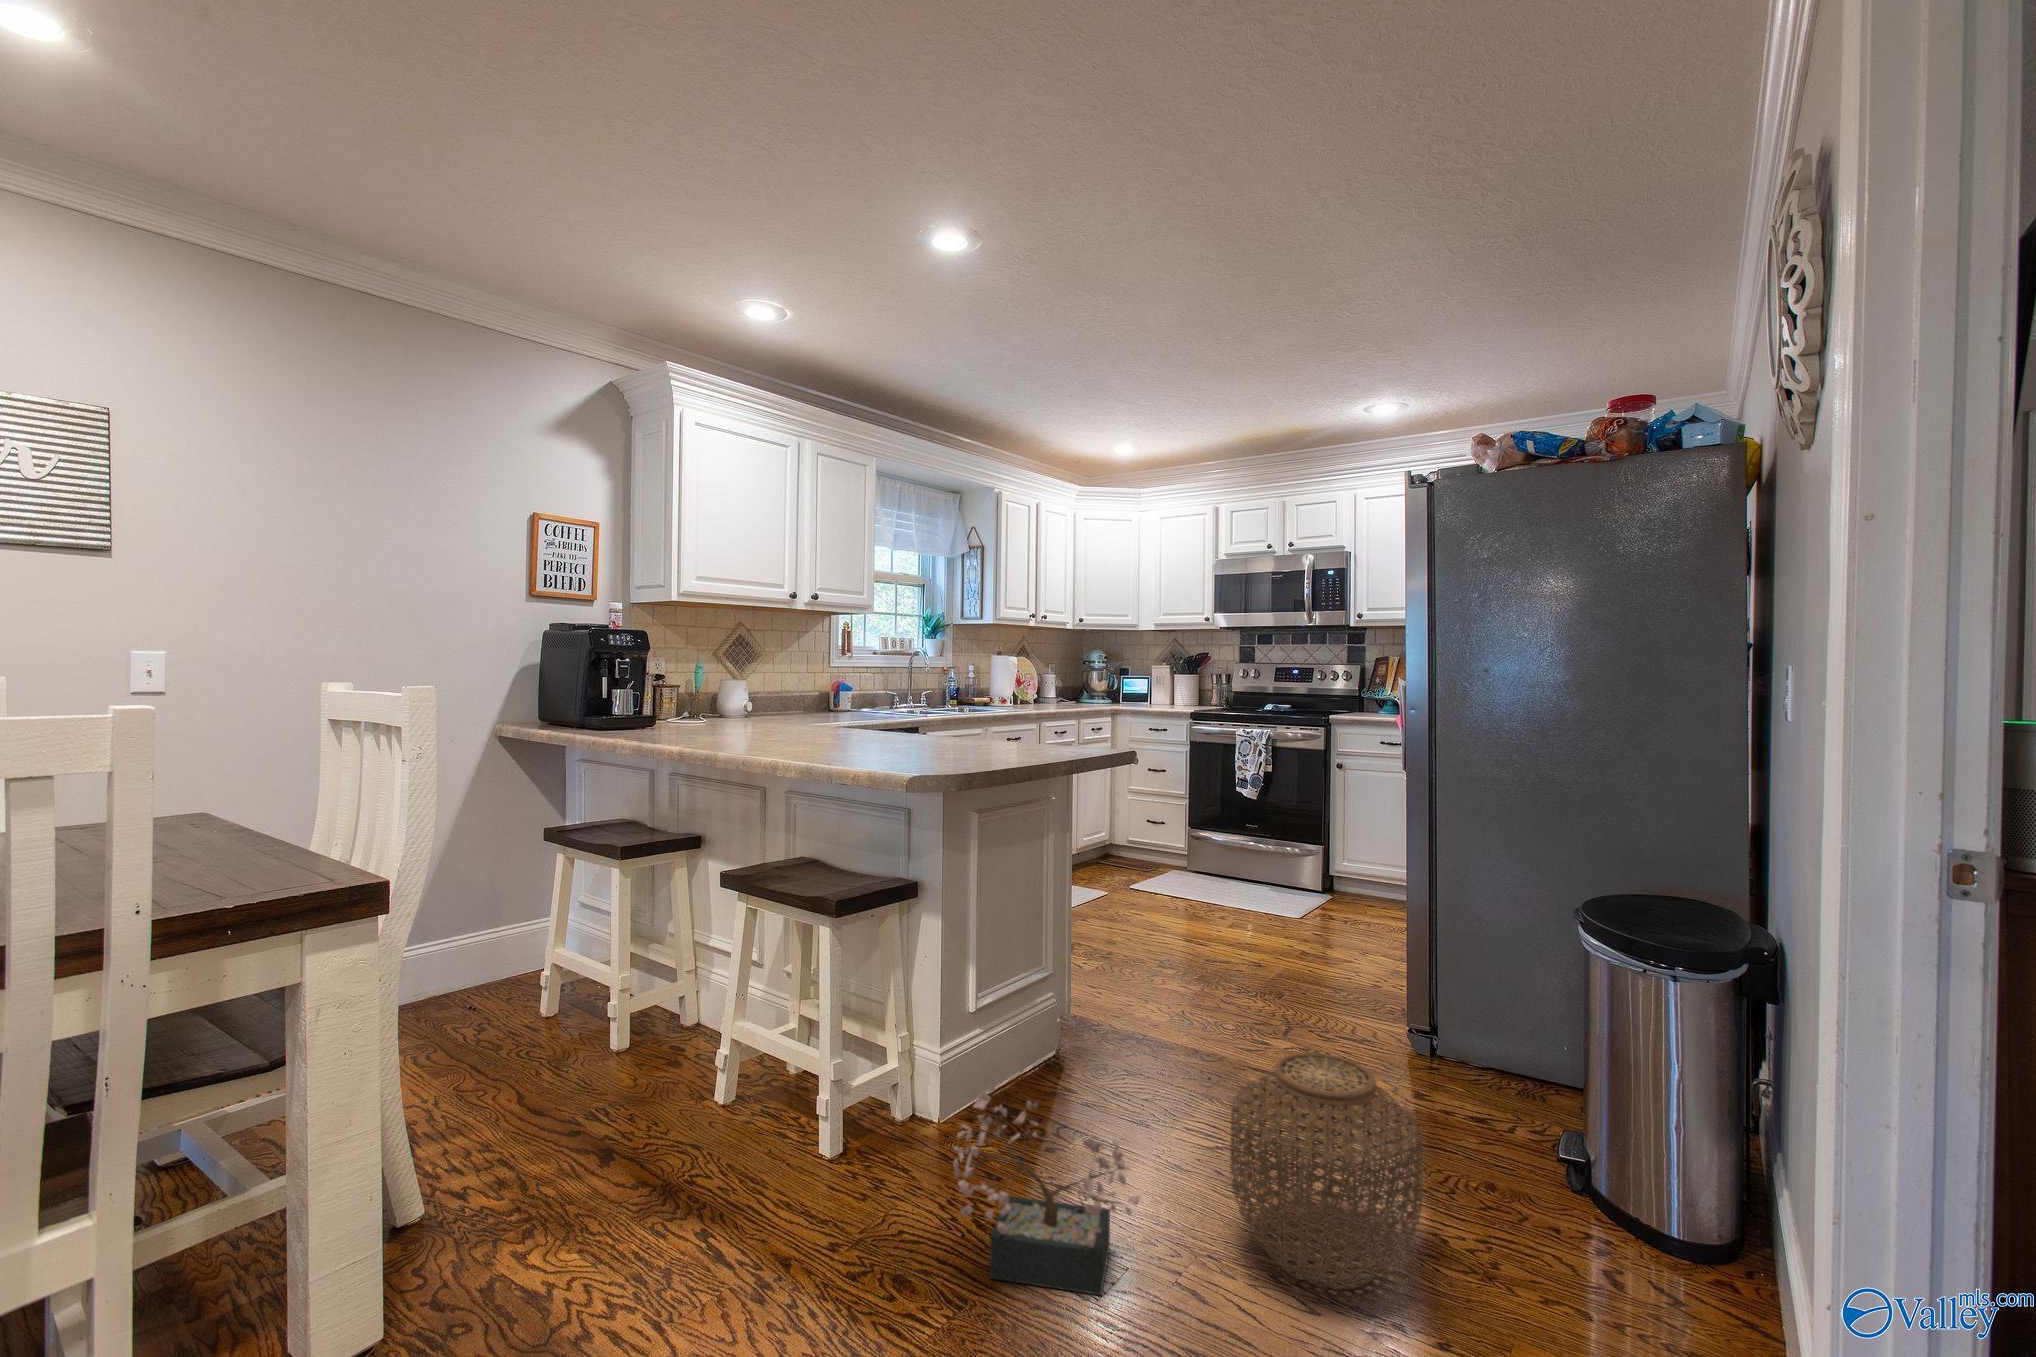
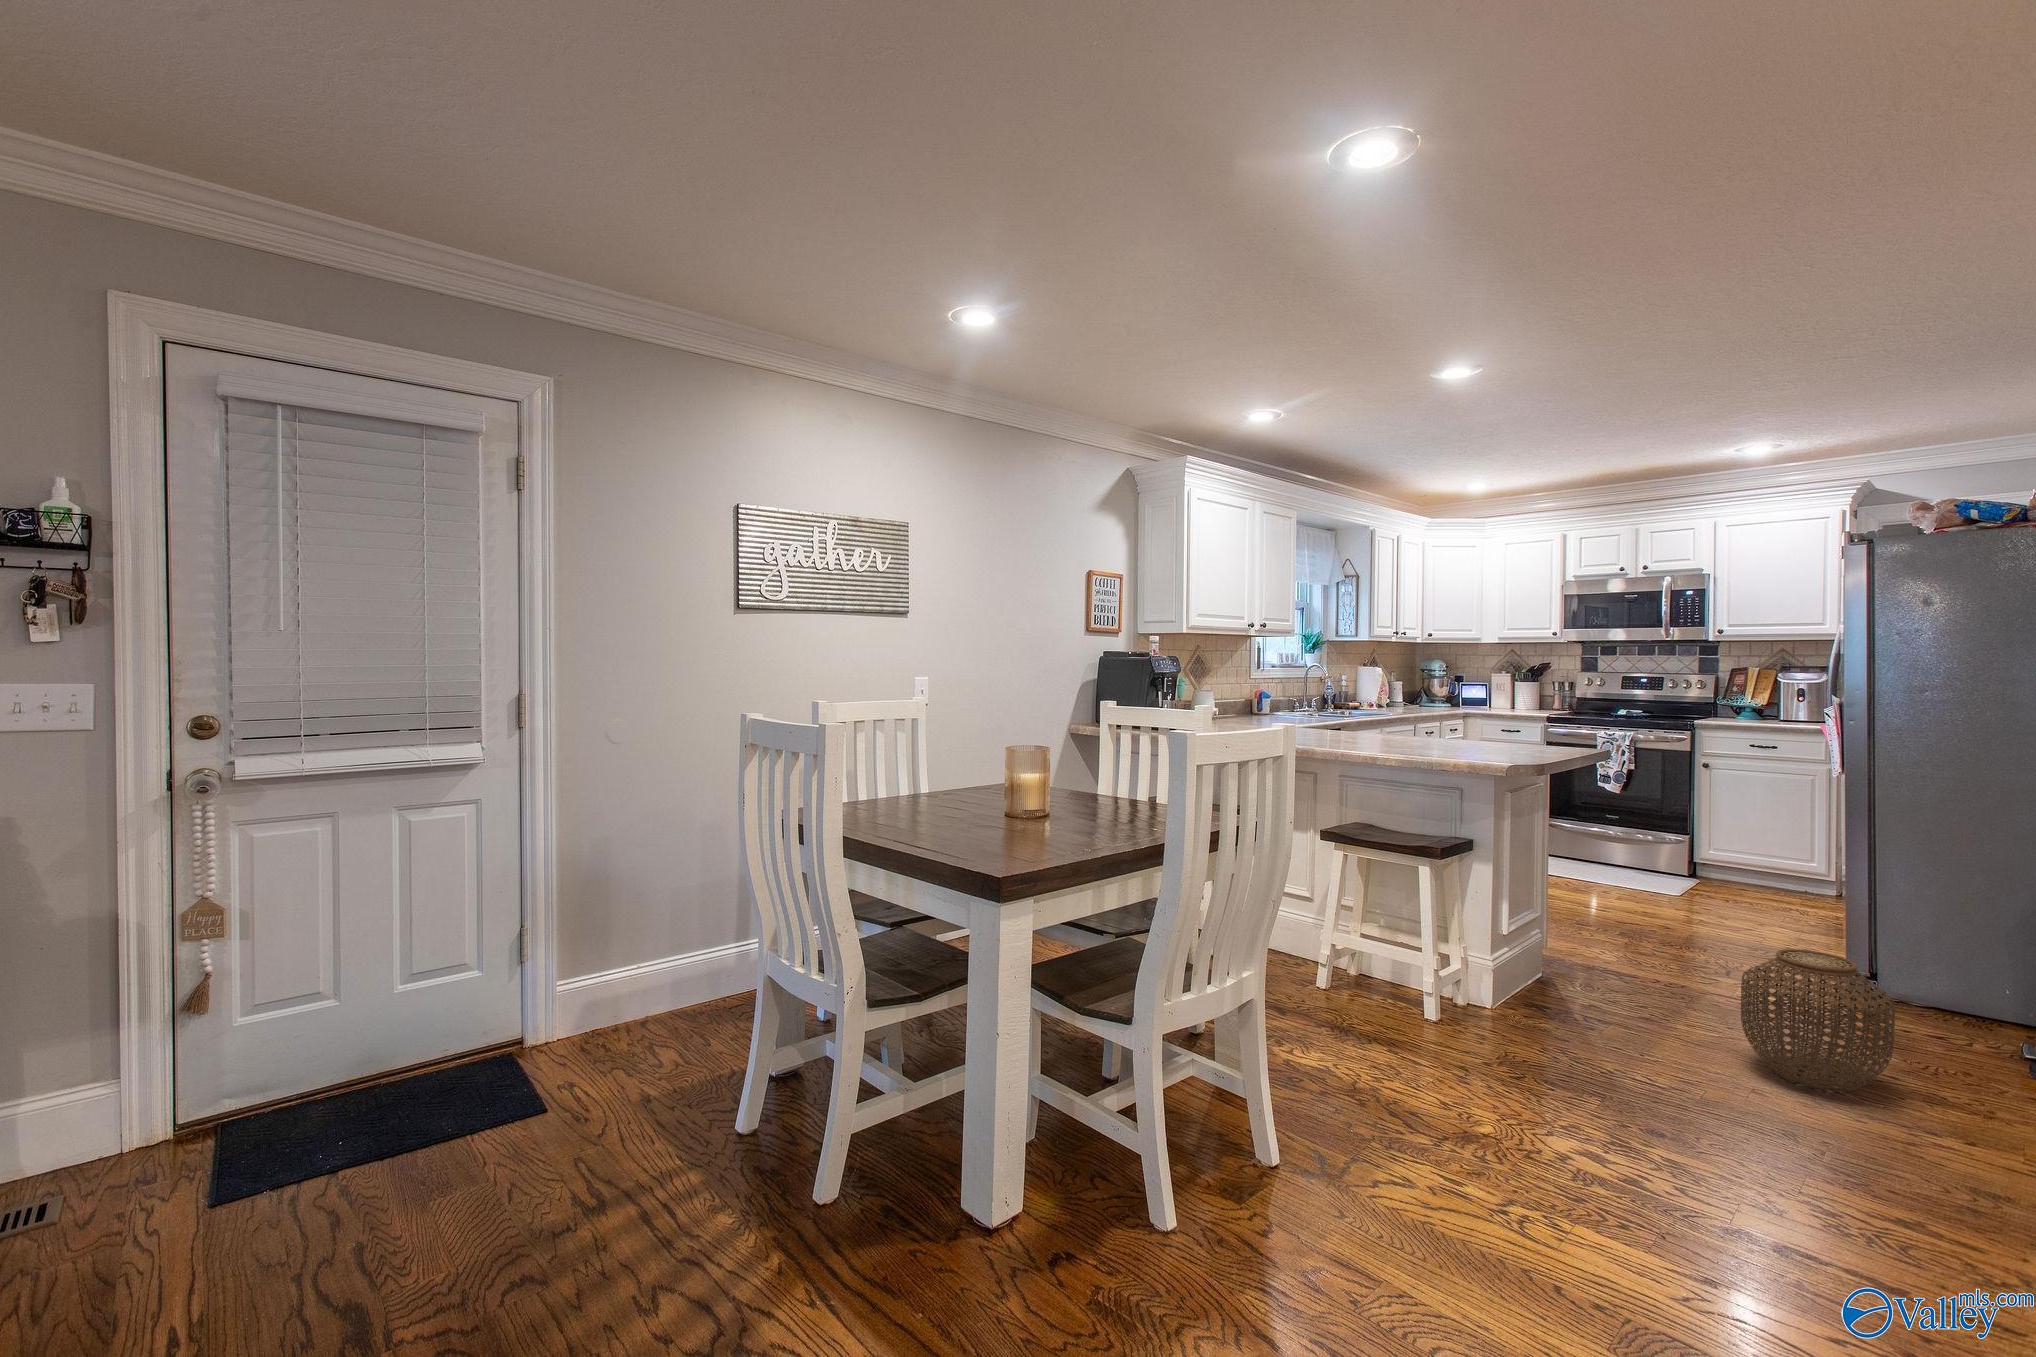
decorative plant: present [953,1085,1140,1295] -> none [1548,958,1691,1082]

